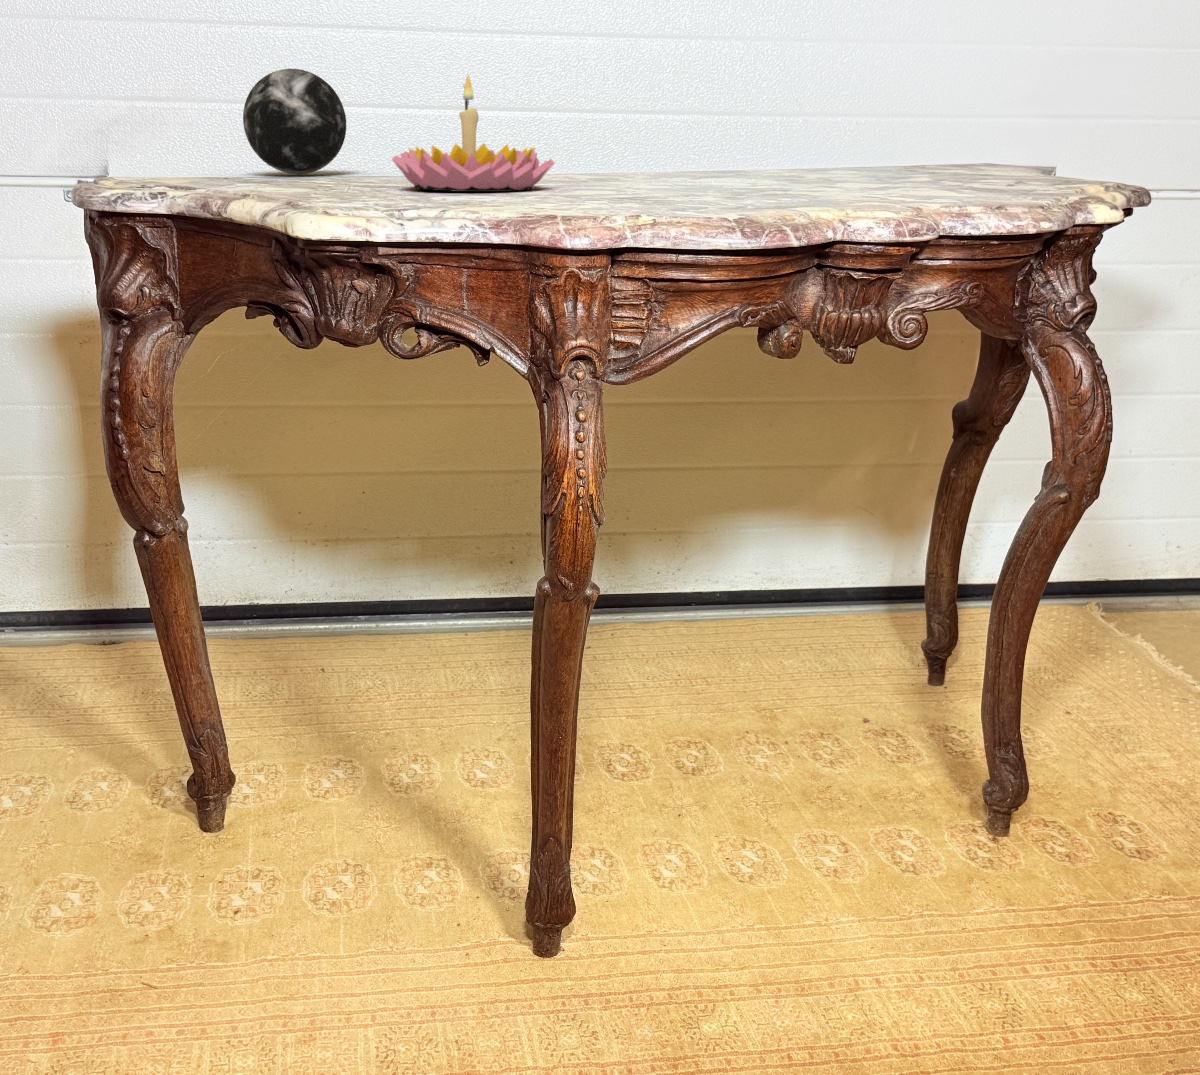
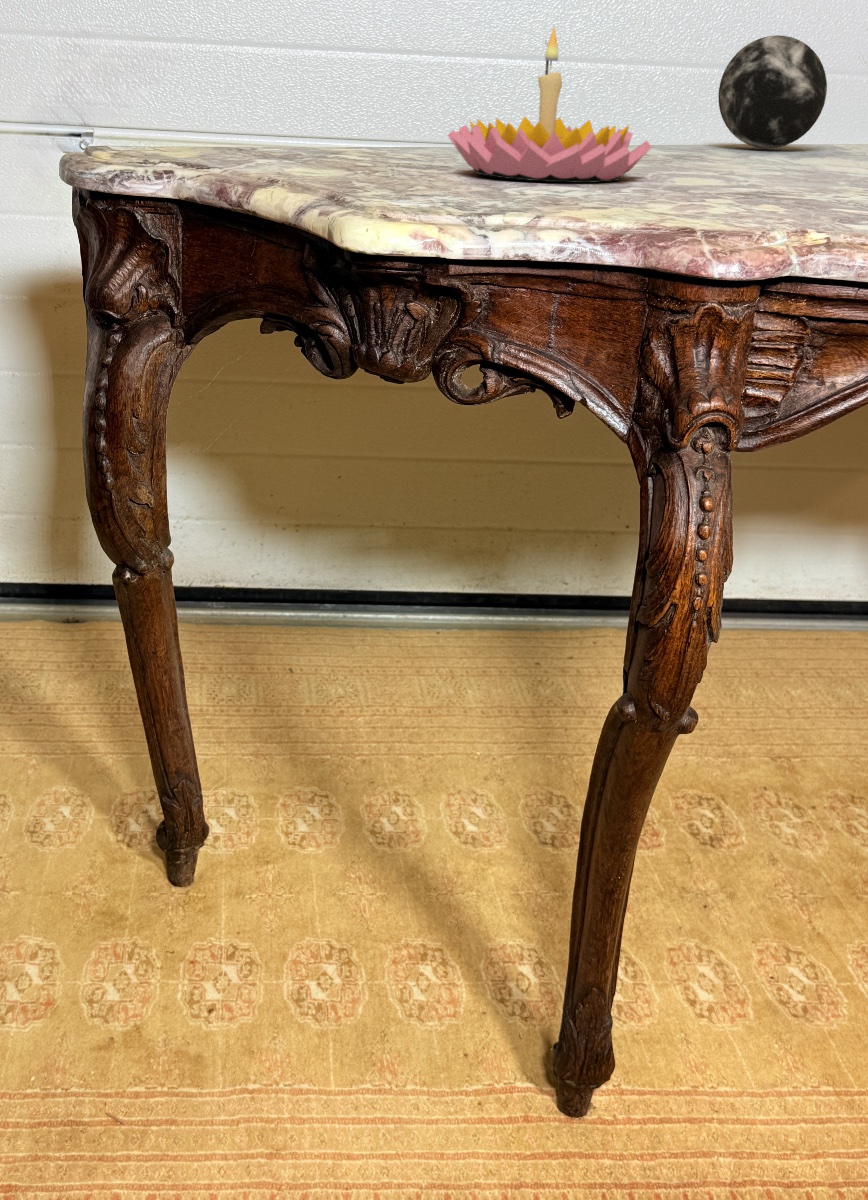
decorative orb: present [243,69,346,174] -> present [718,35,827,149]

